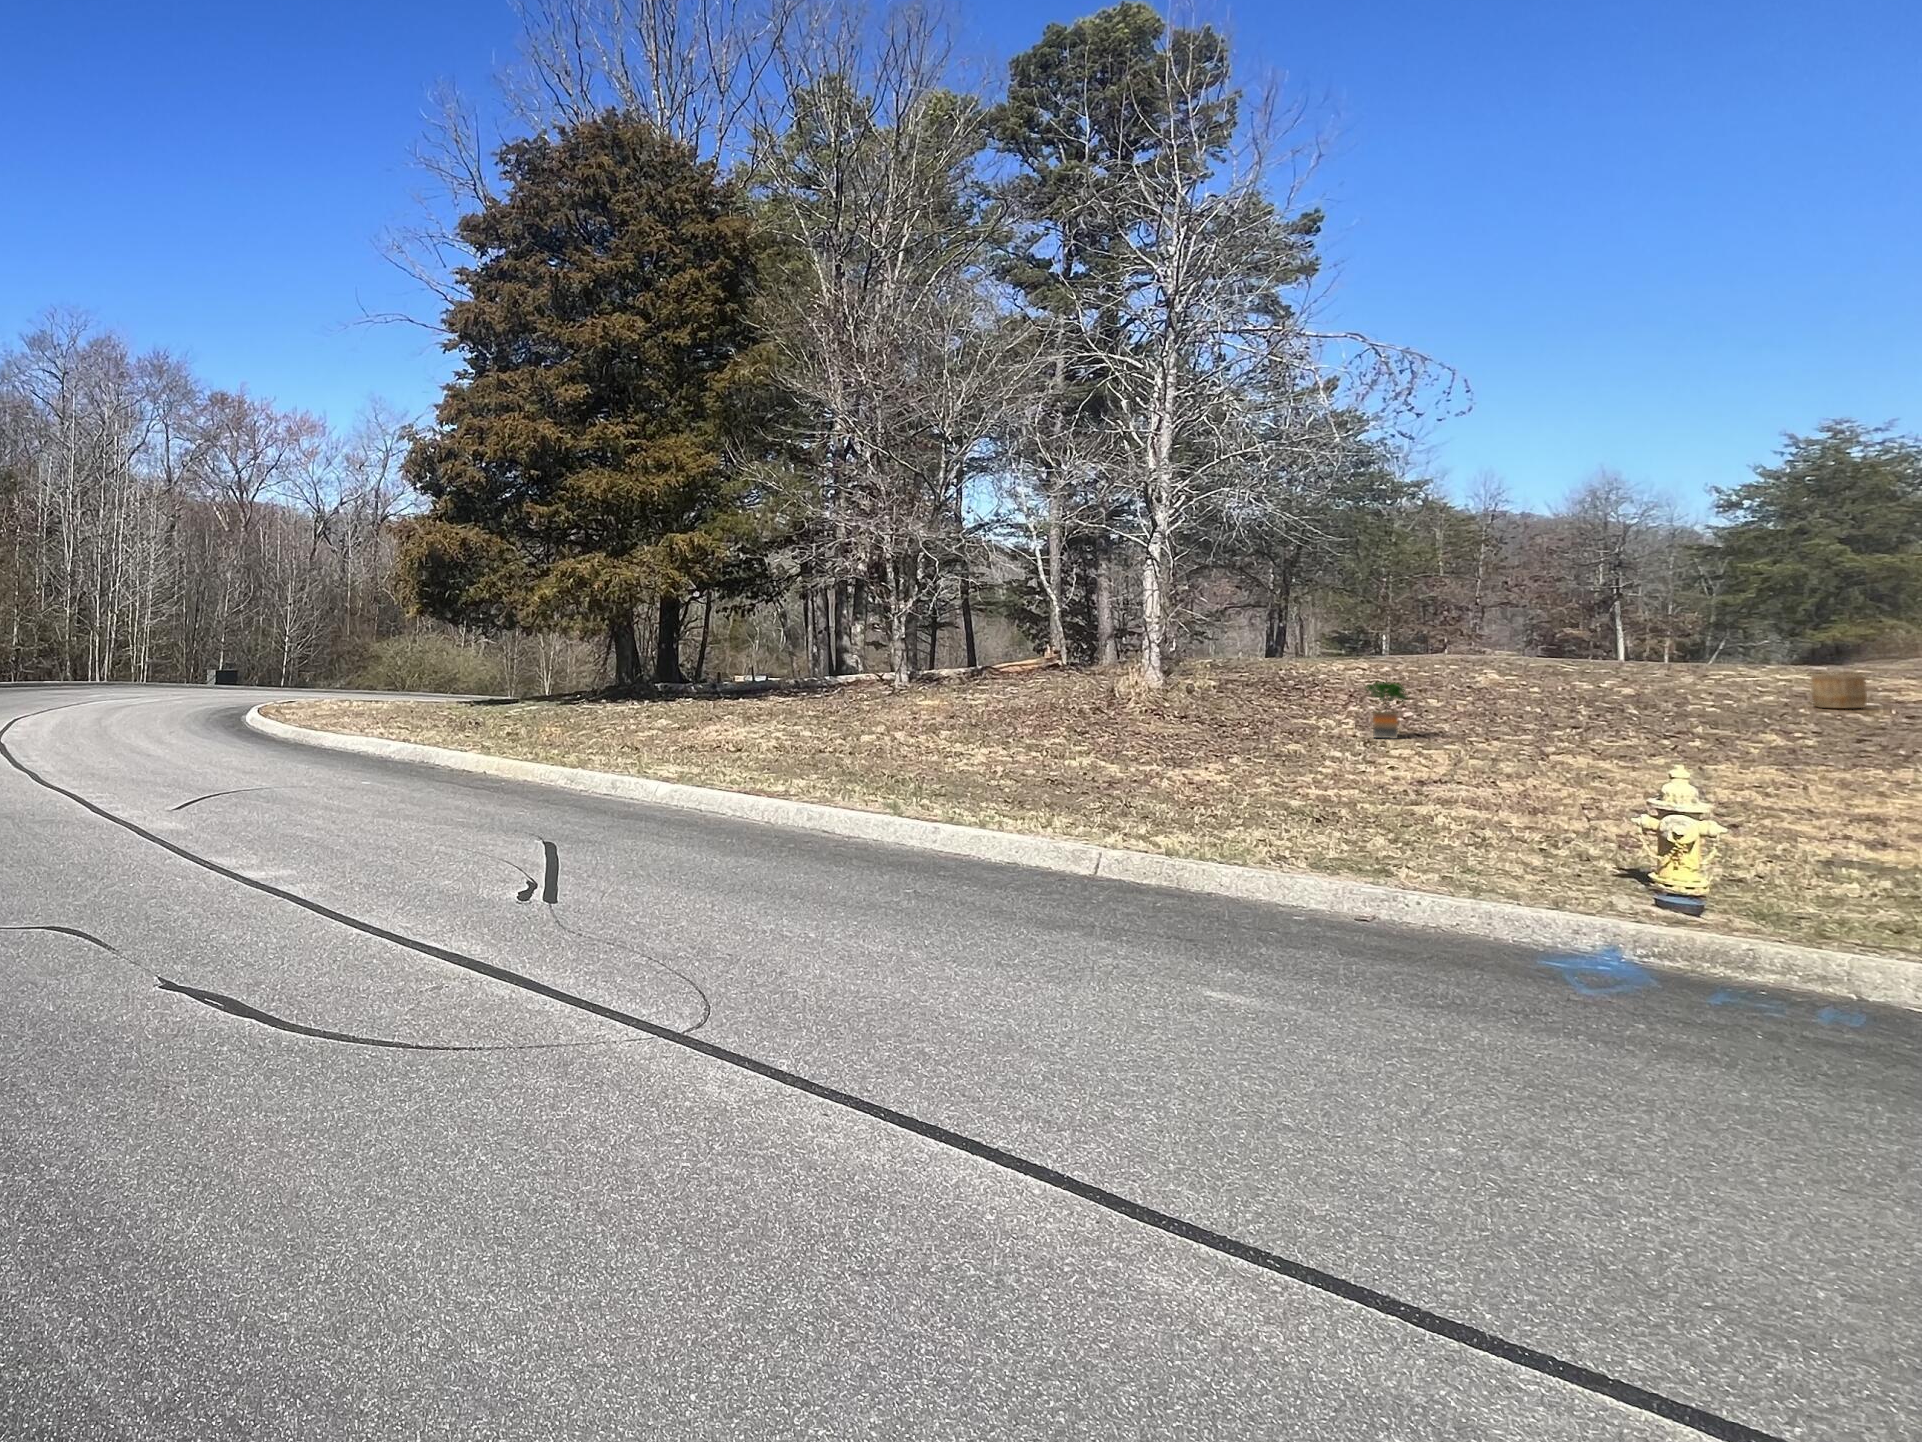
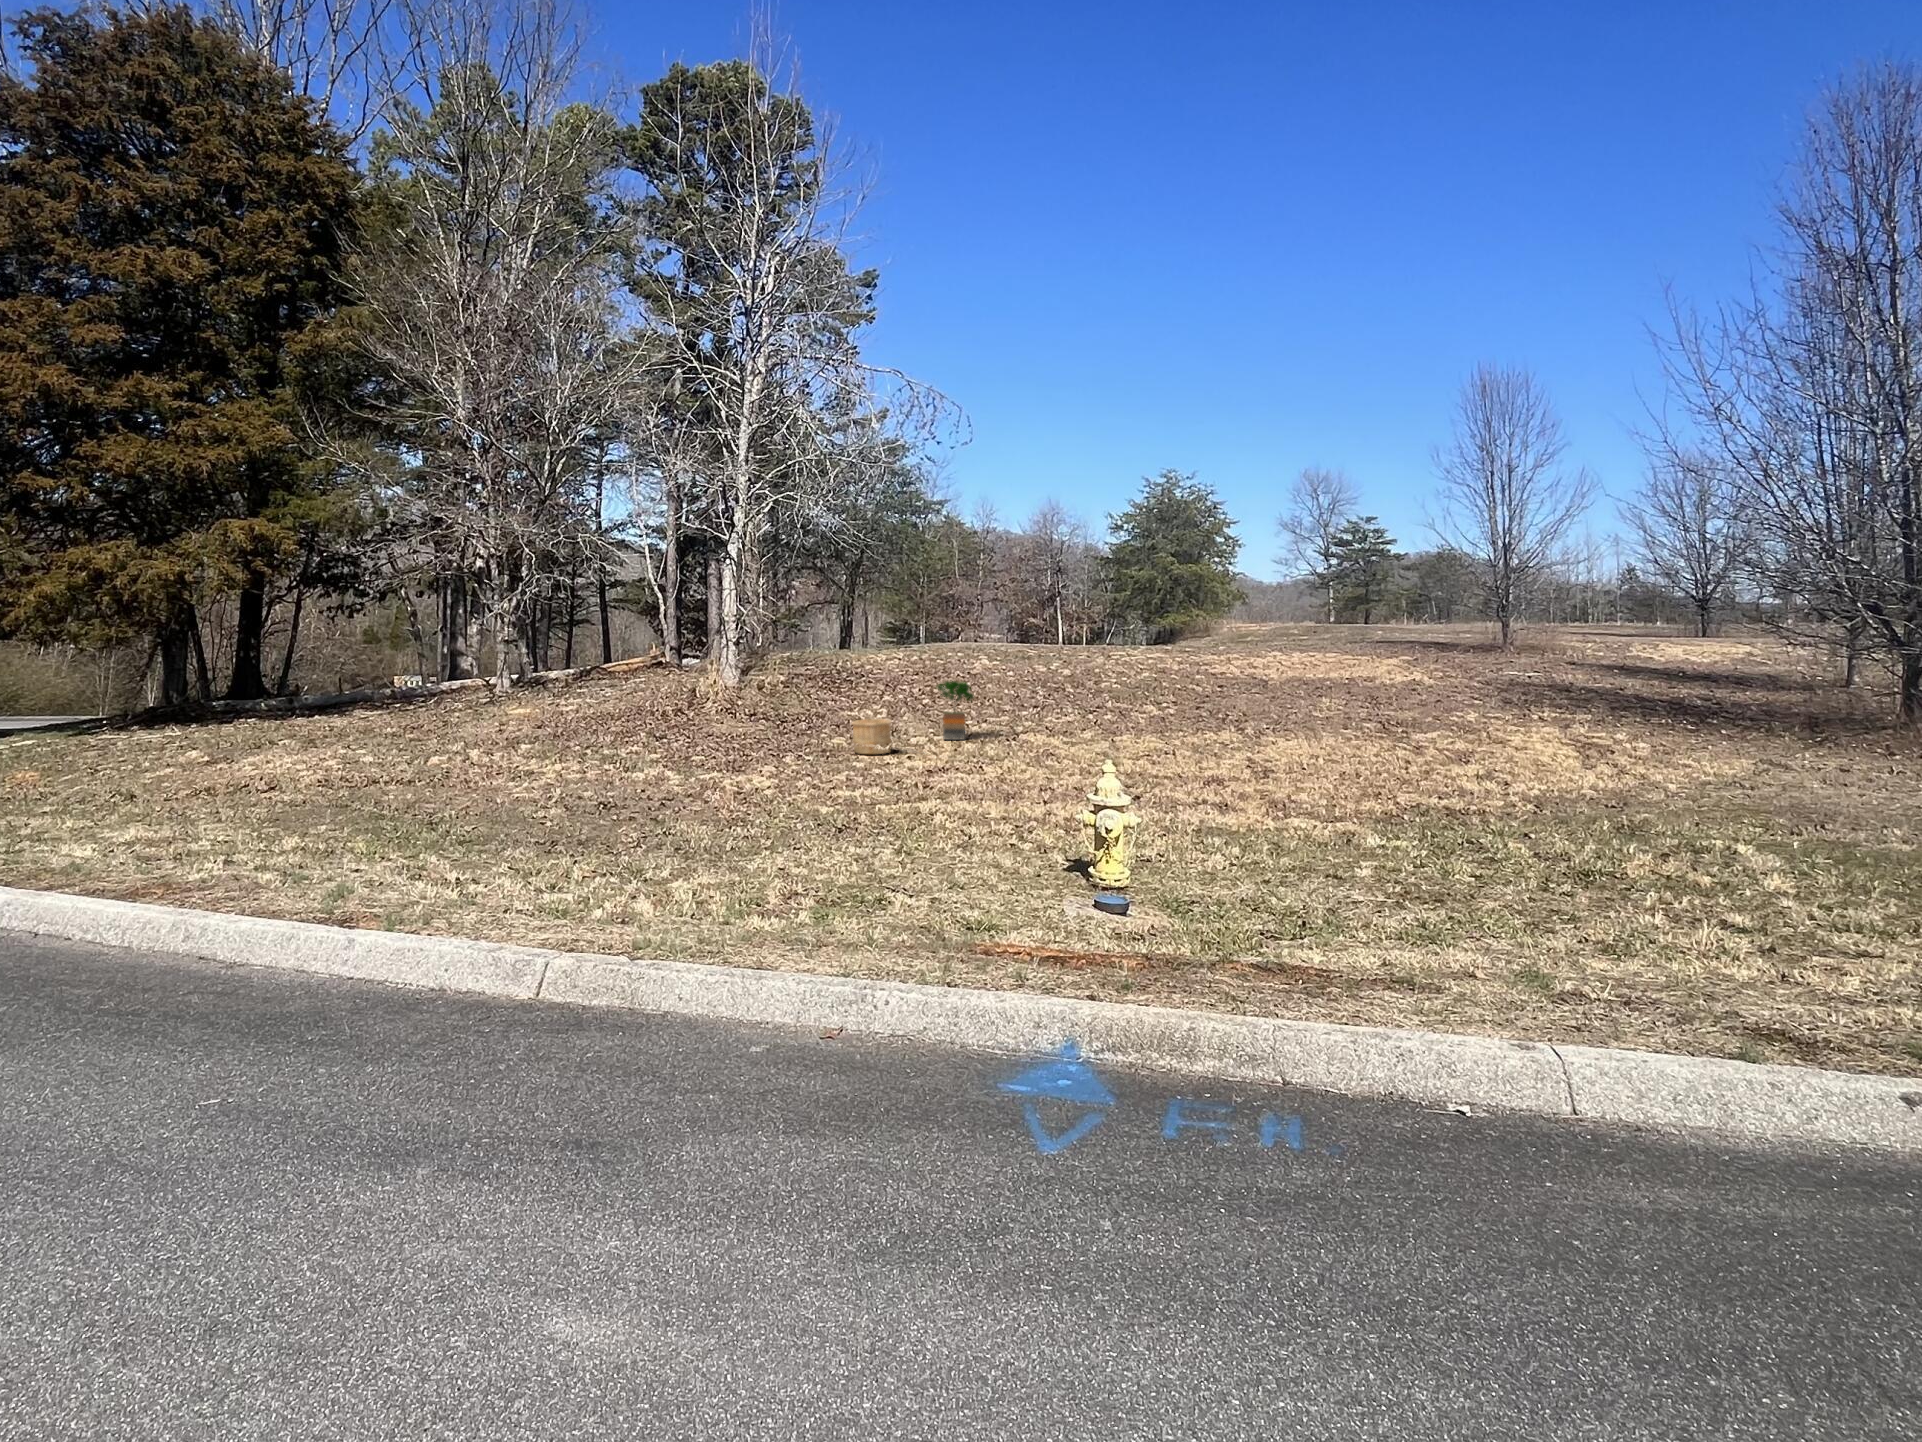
wooden bucket: present [1810,674,1867,708] -> present [852,719,891,754]

